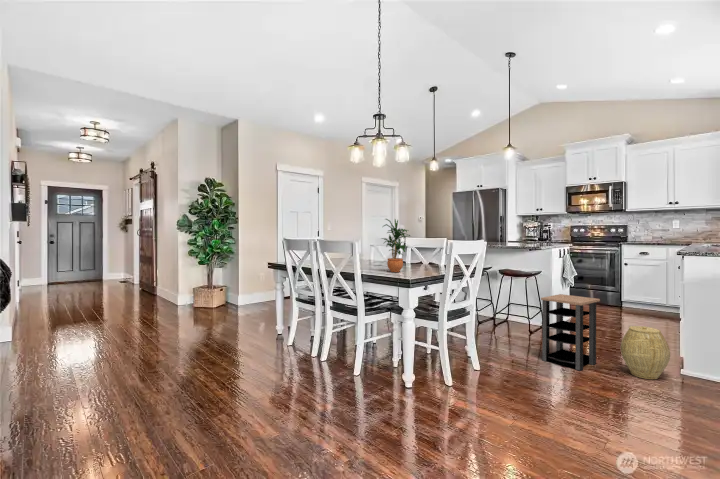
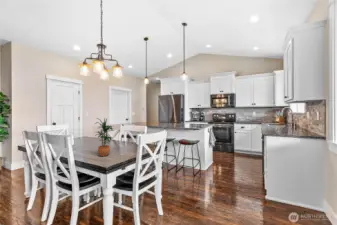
side table: present [541,294,600,371] -> none [199,158,230,208]
woven basket: present [621,326,670,379] -> none [241,178,266,211]

